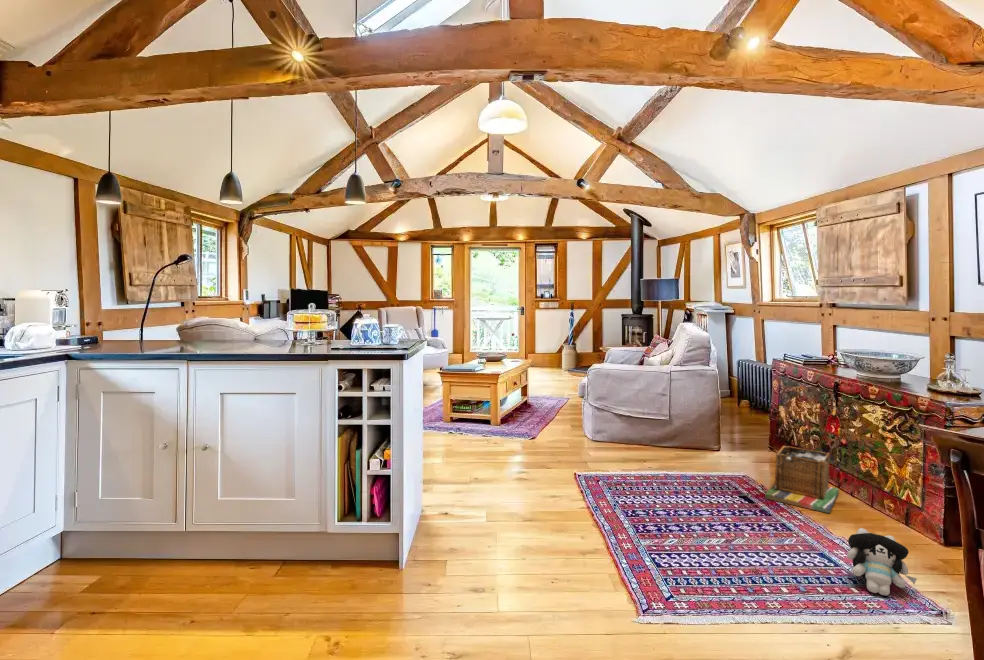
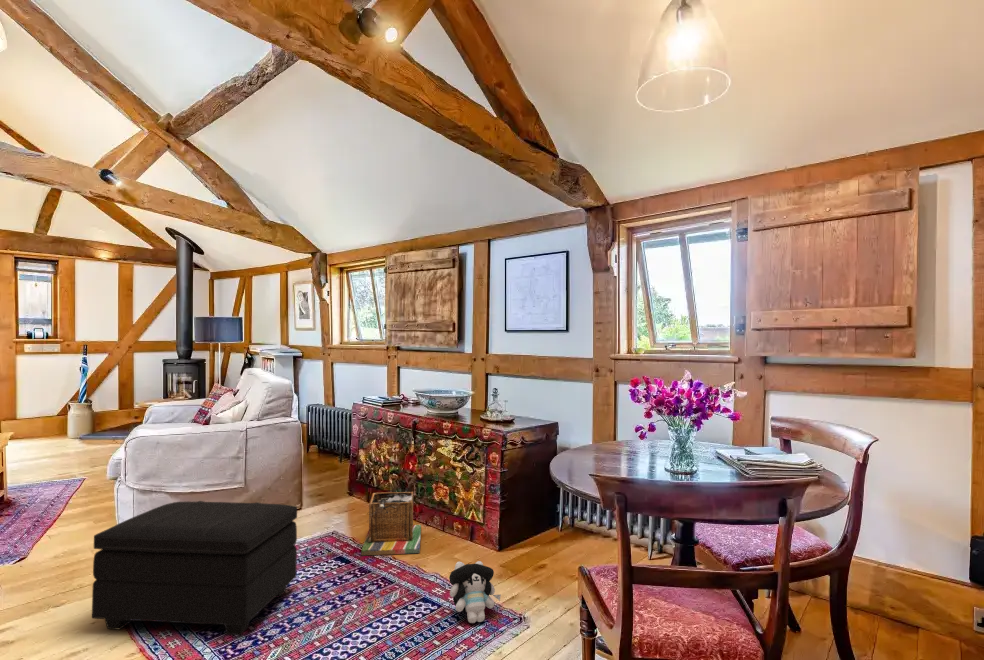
footstool: none [564,419,700,523] -> present [92,501,297,635]

